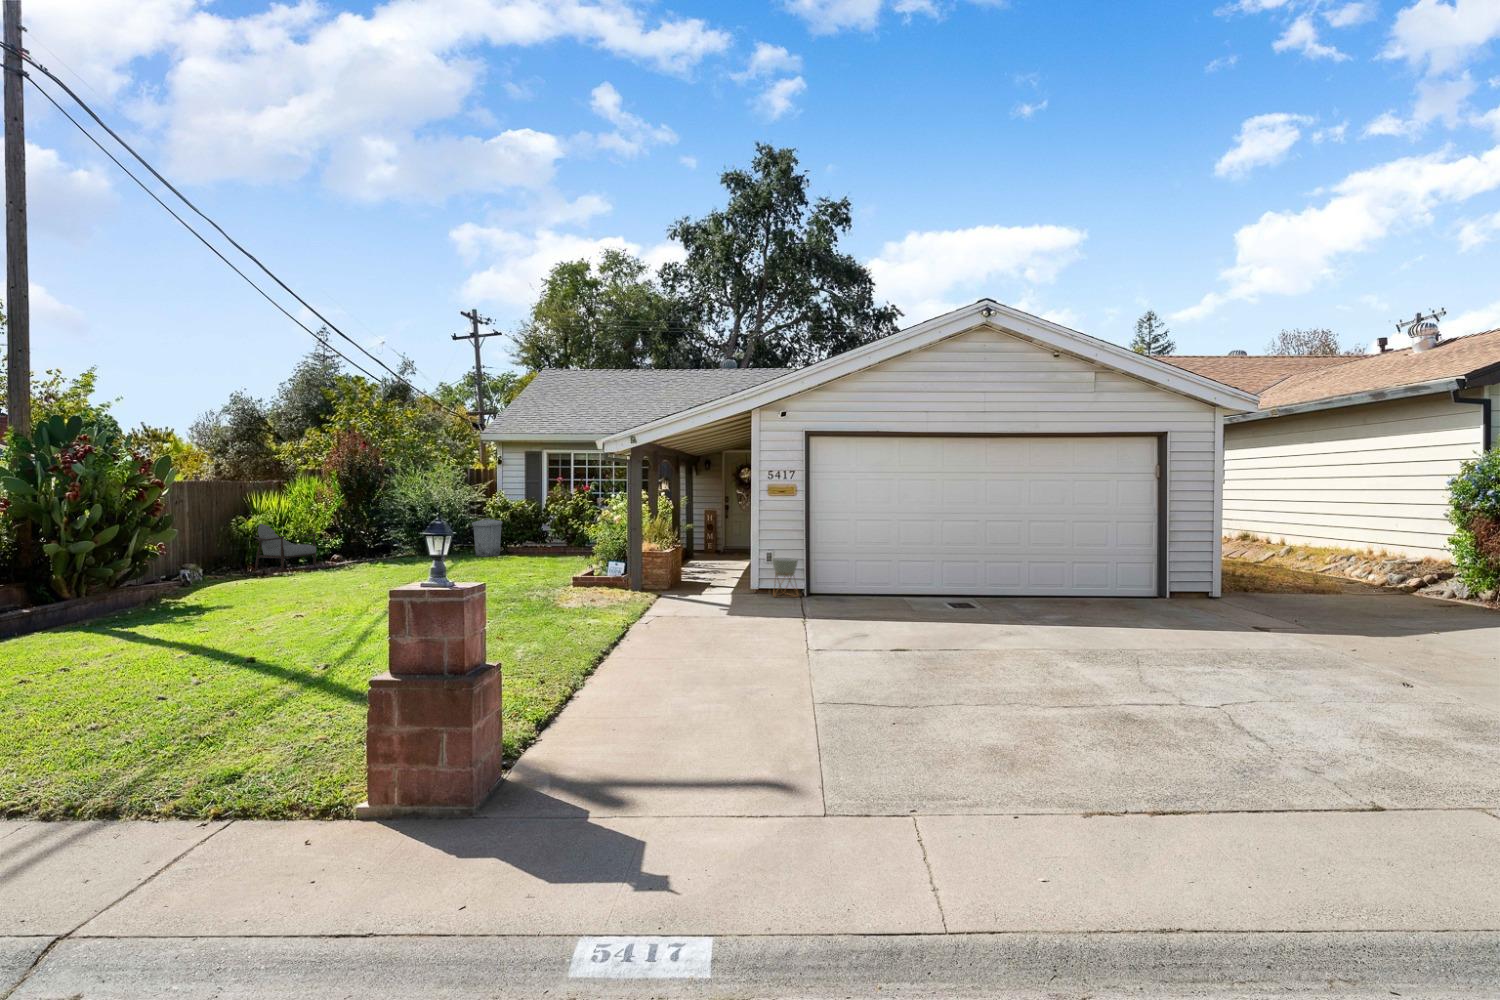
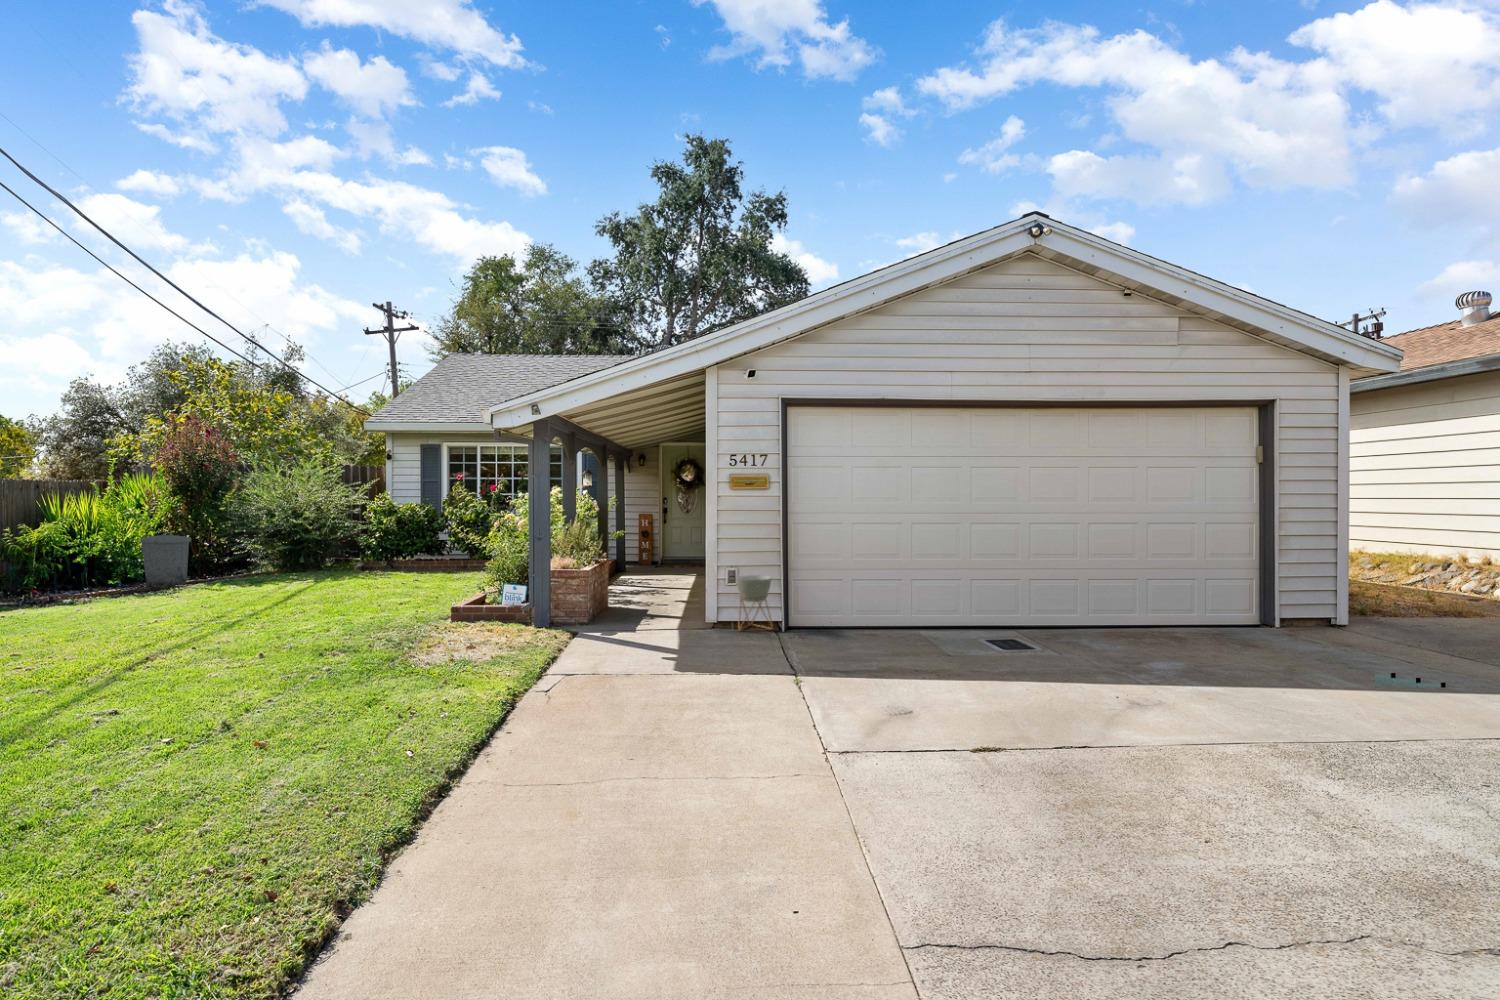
trash can: present [472,518,502,557] -> present [140,533,191,587]
chair: present [255,524,318,571] -> none [22,532,119,601]

